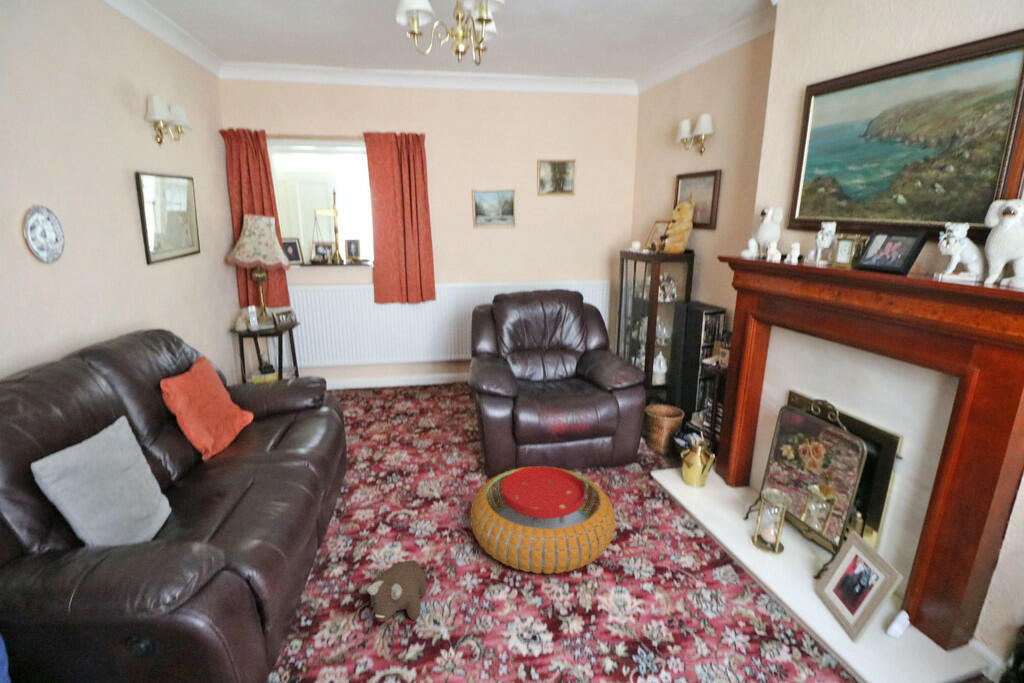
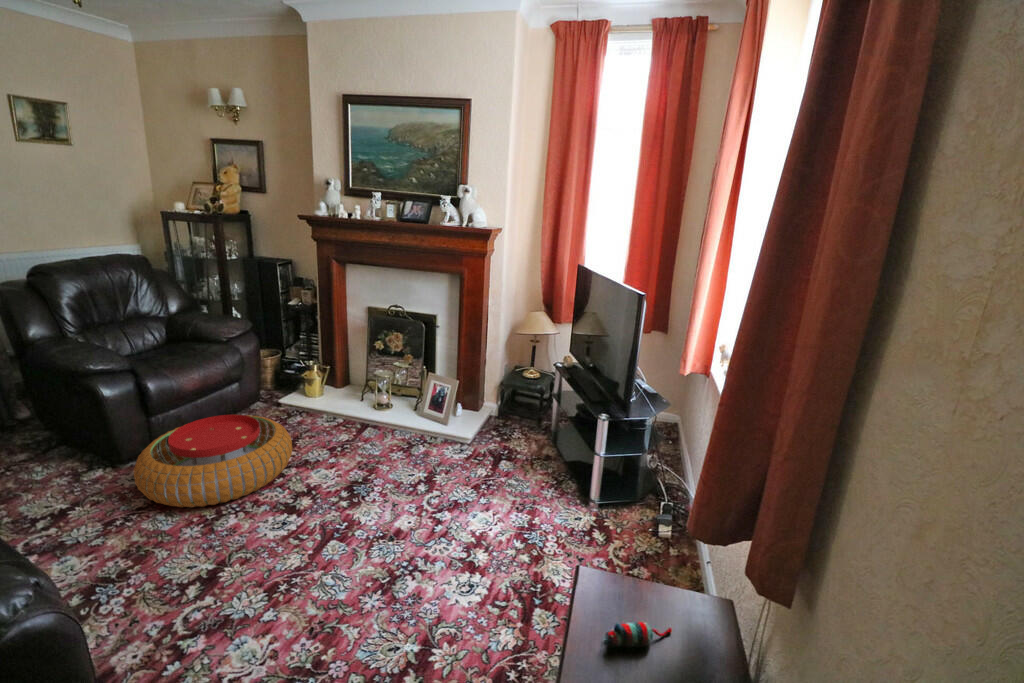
plush toy: present [367,560,427,622] -> none [98,539,168,604]

